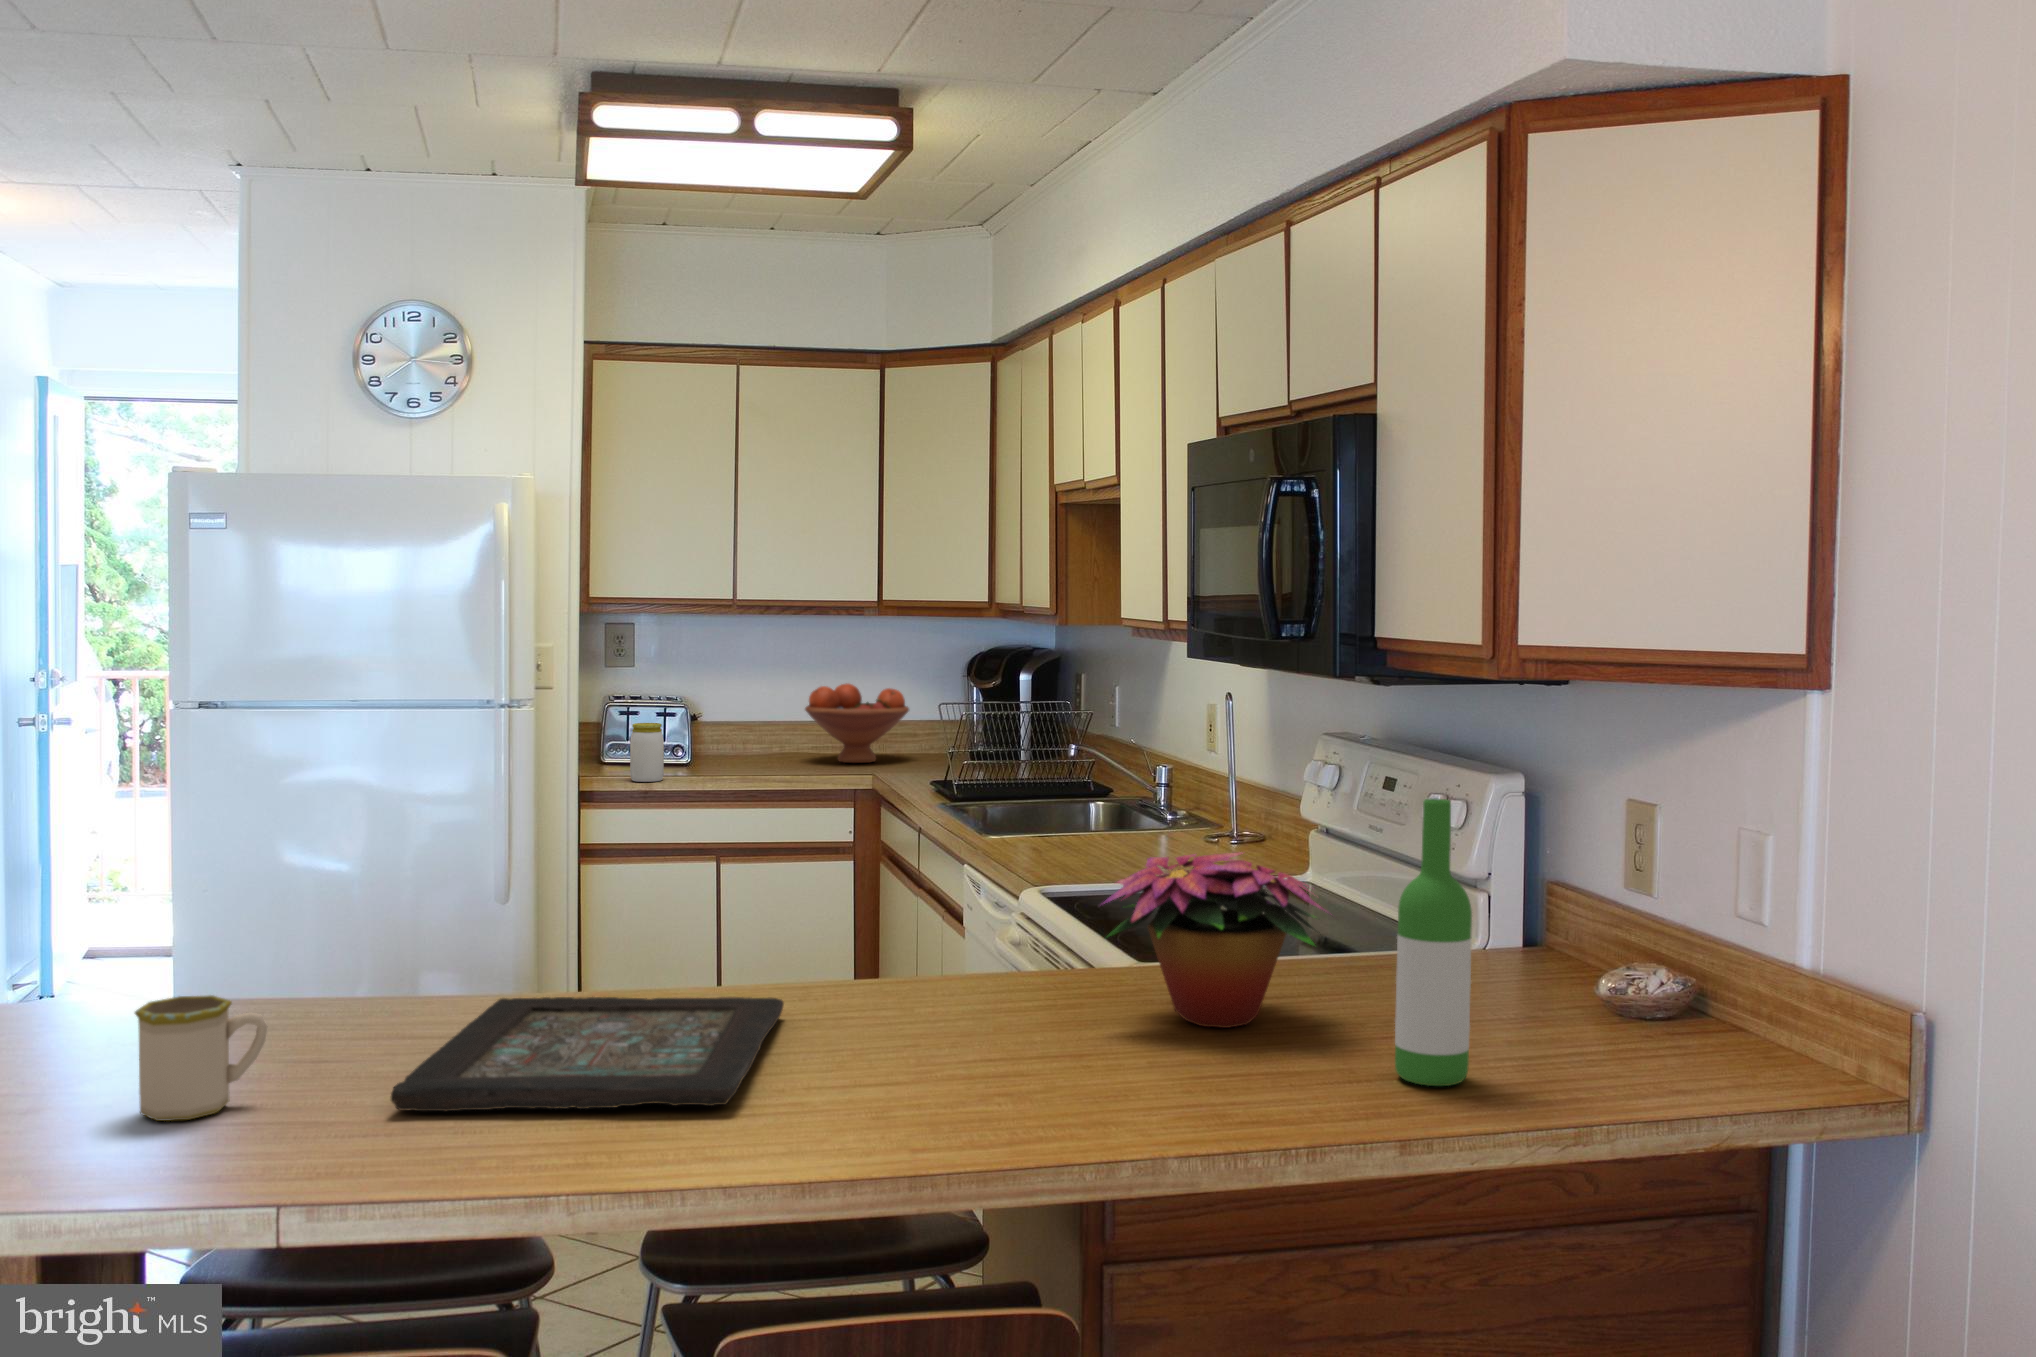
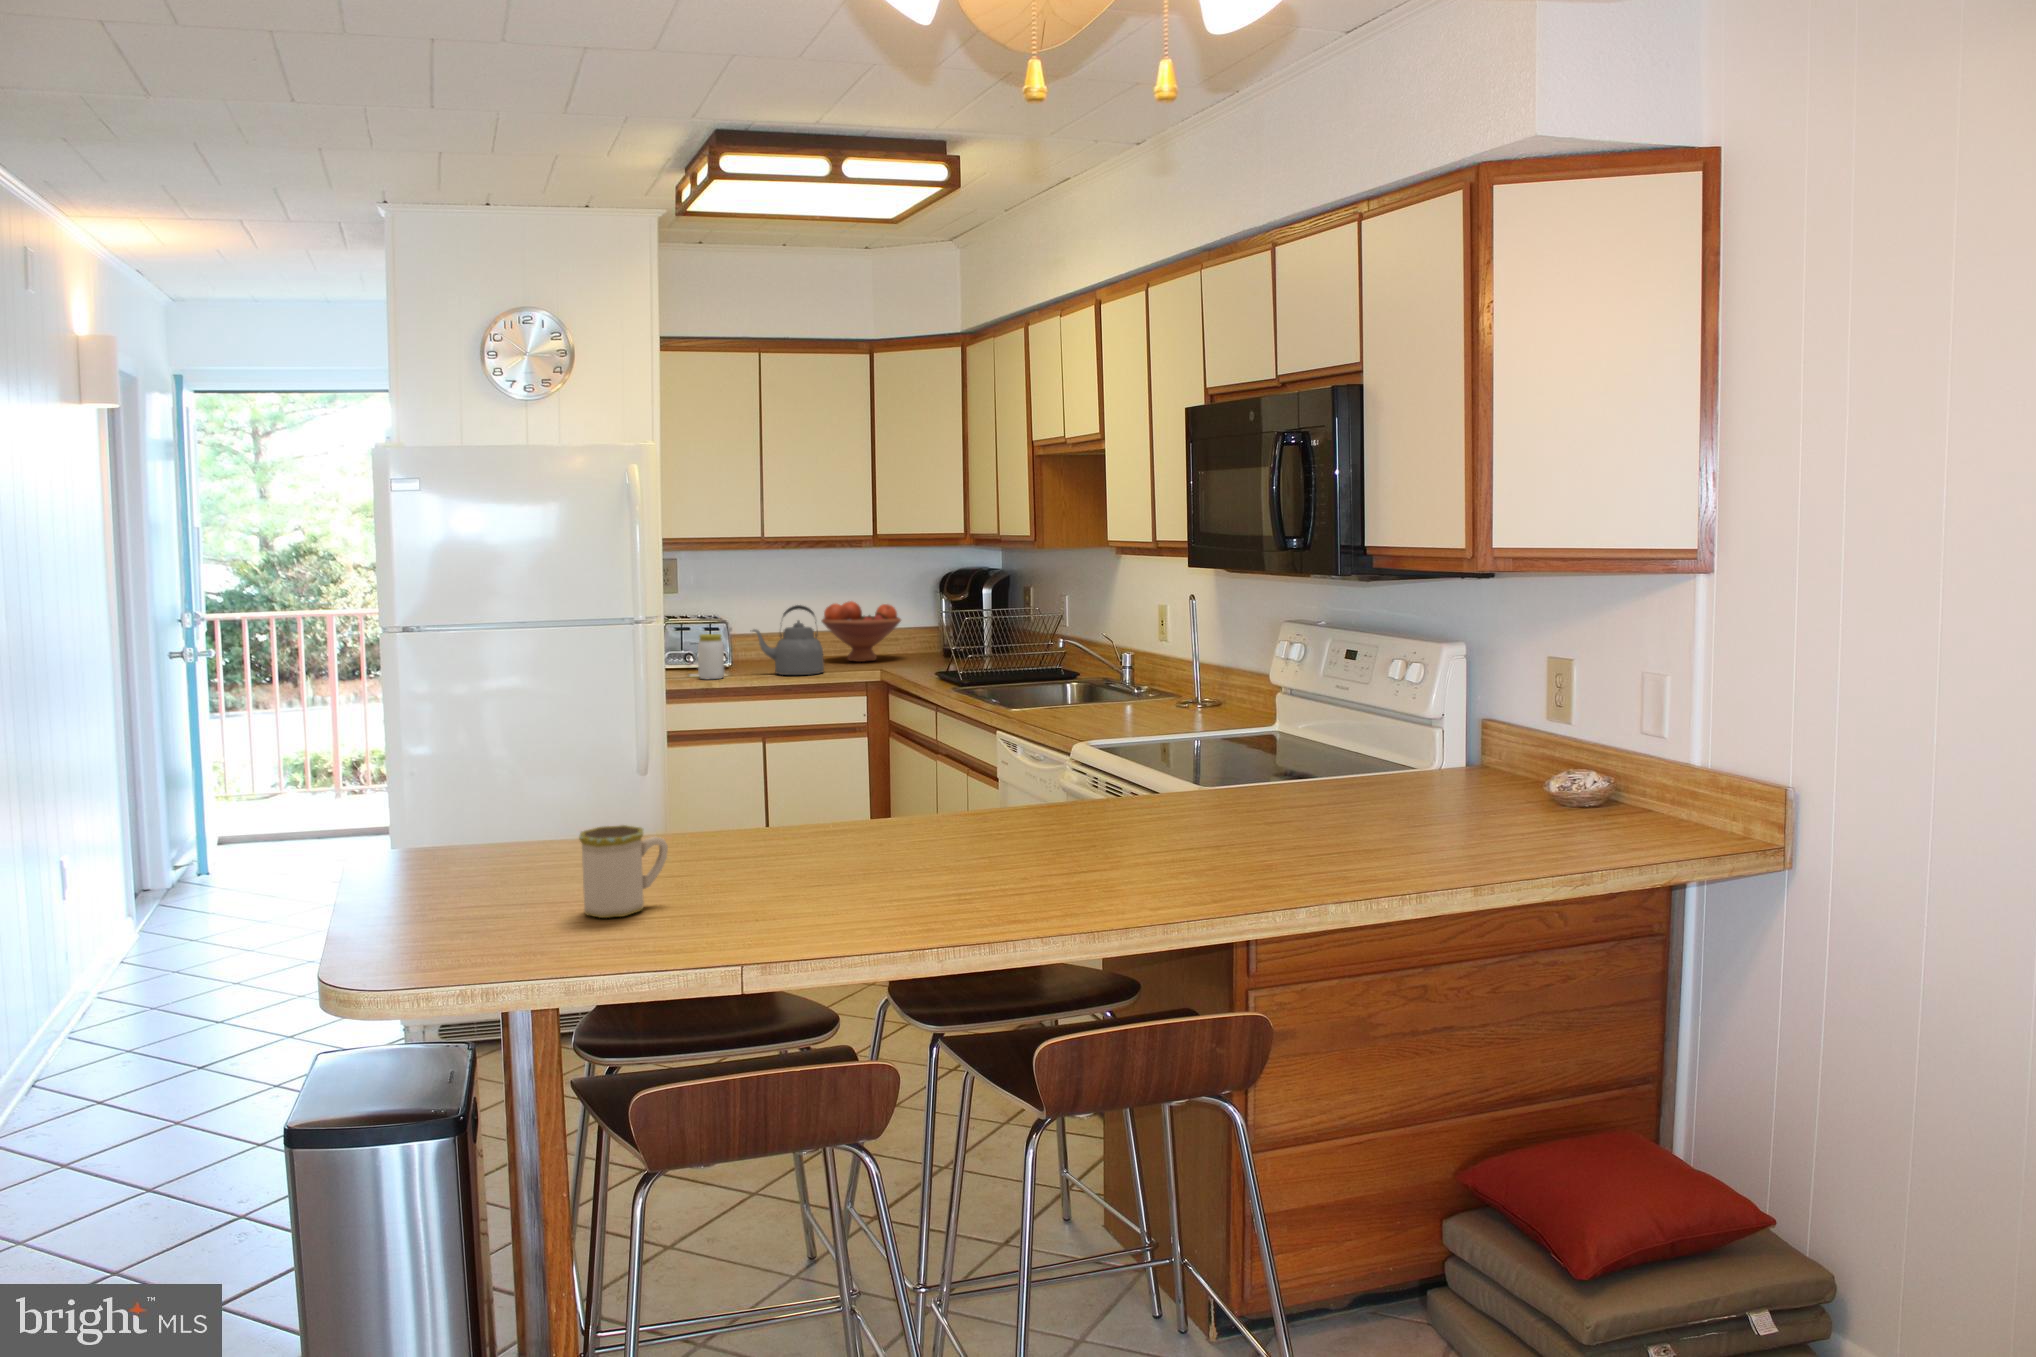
kettle: none [700,688,794,780] -> present [752,605,824,675]
wine bottle: present [1395,798,1472,1086] -> none [1450,654,1506,851]
flower arrangement: present [1104,853,1324,1028] -> none [1215,698,1396,823]
decorative tray: present [391,997,784,1111] -> none [774,817,1024,902]

